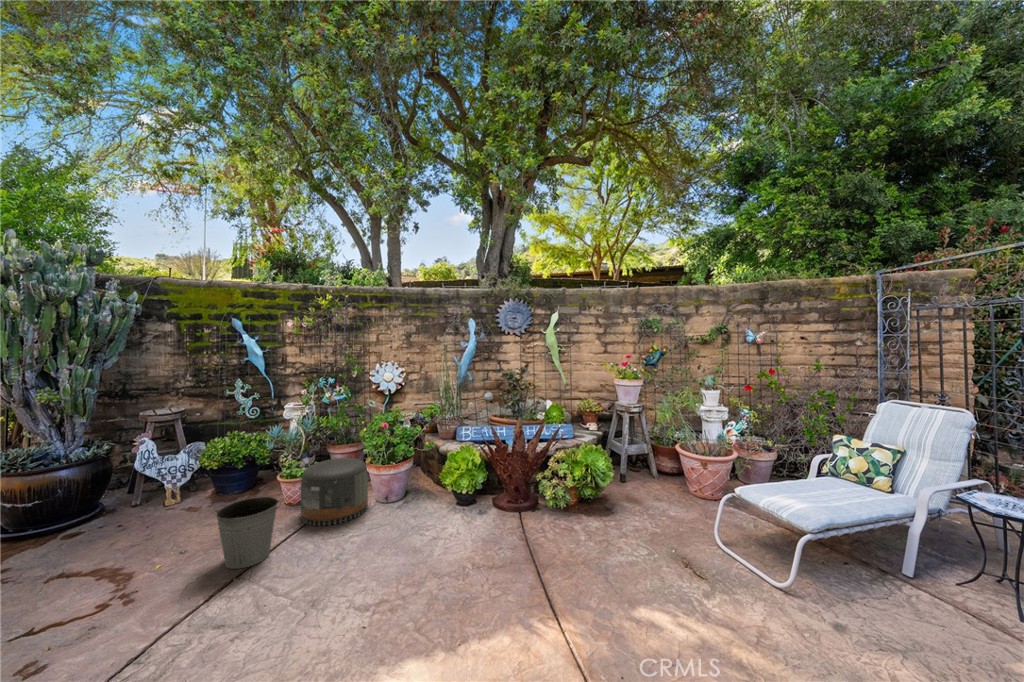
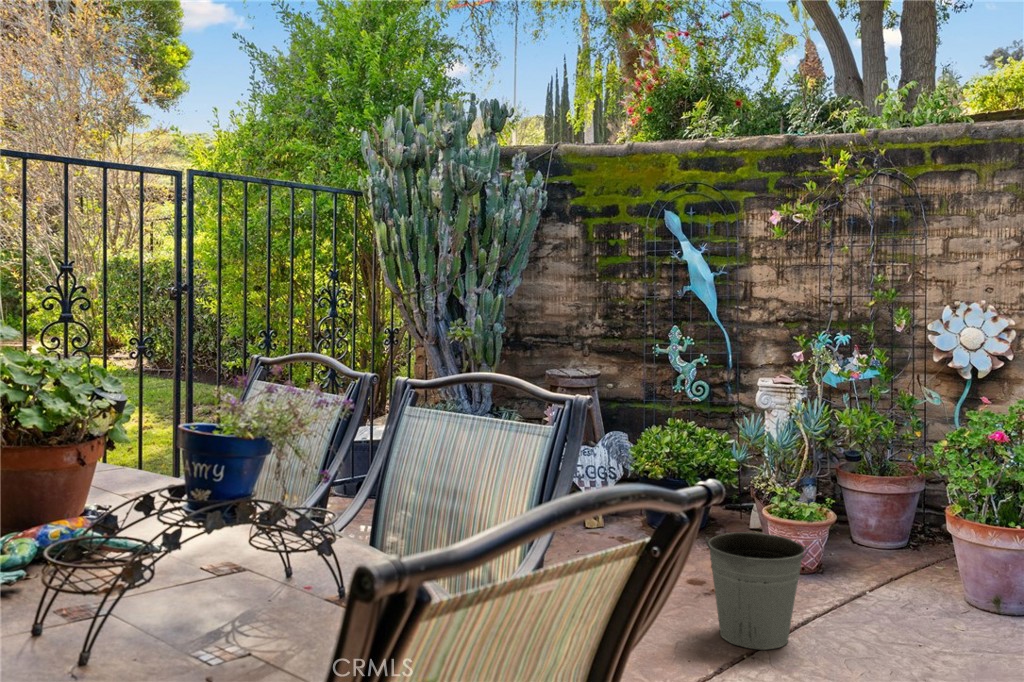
pouf: present [301,458,368,526] -> none [817,495,955,625]

